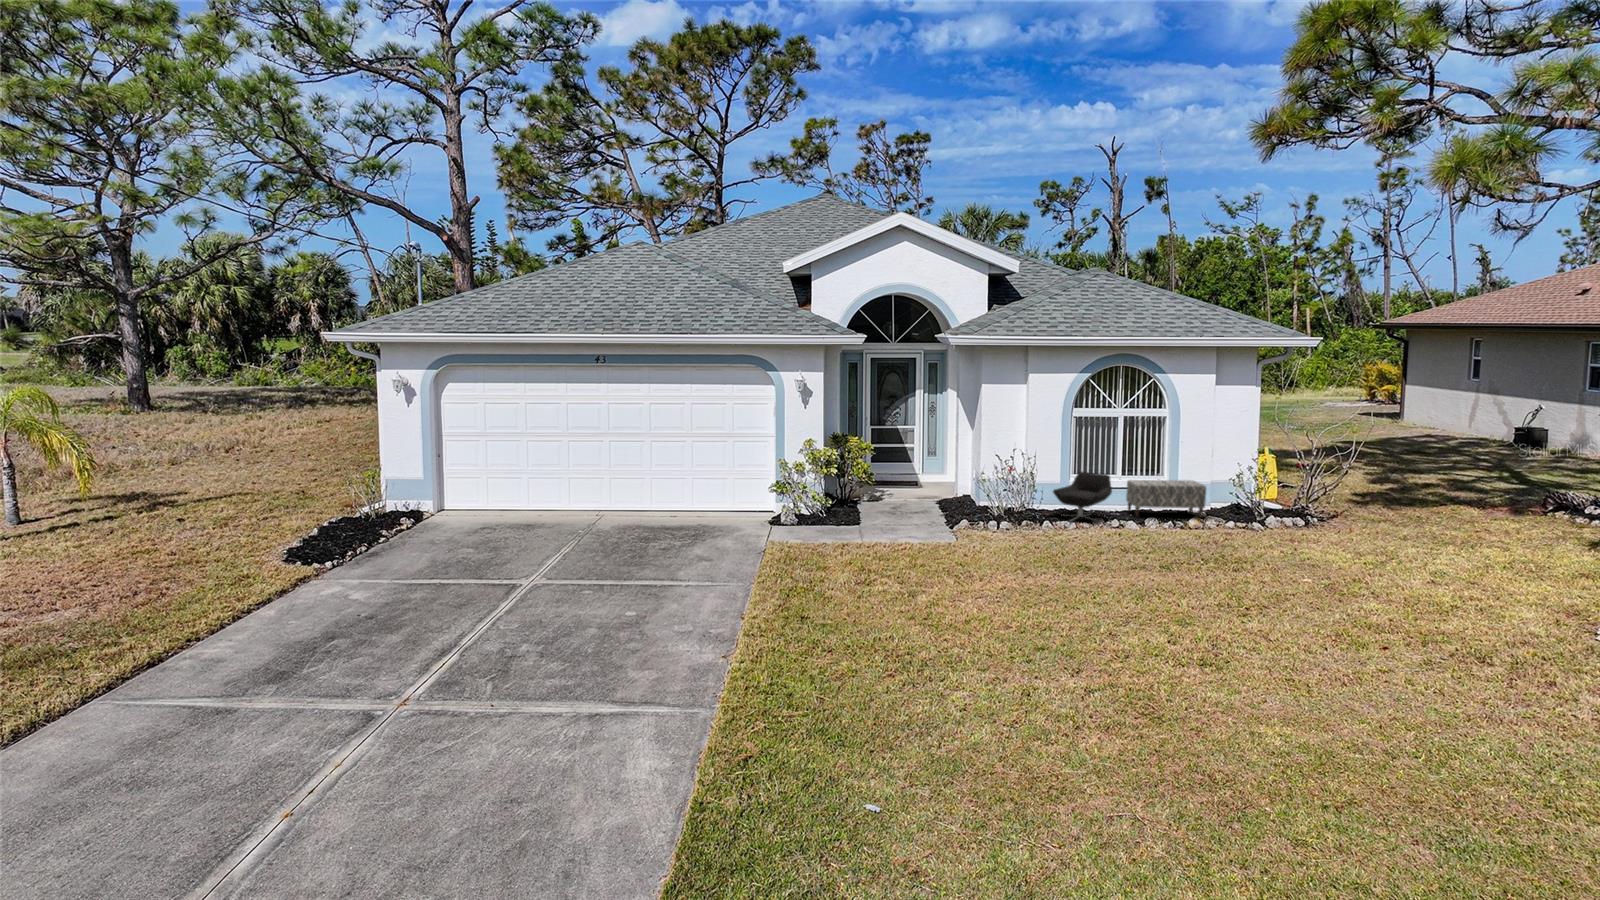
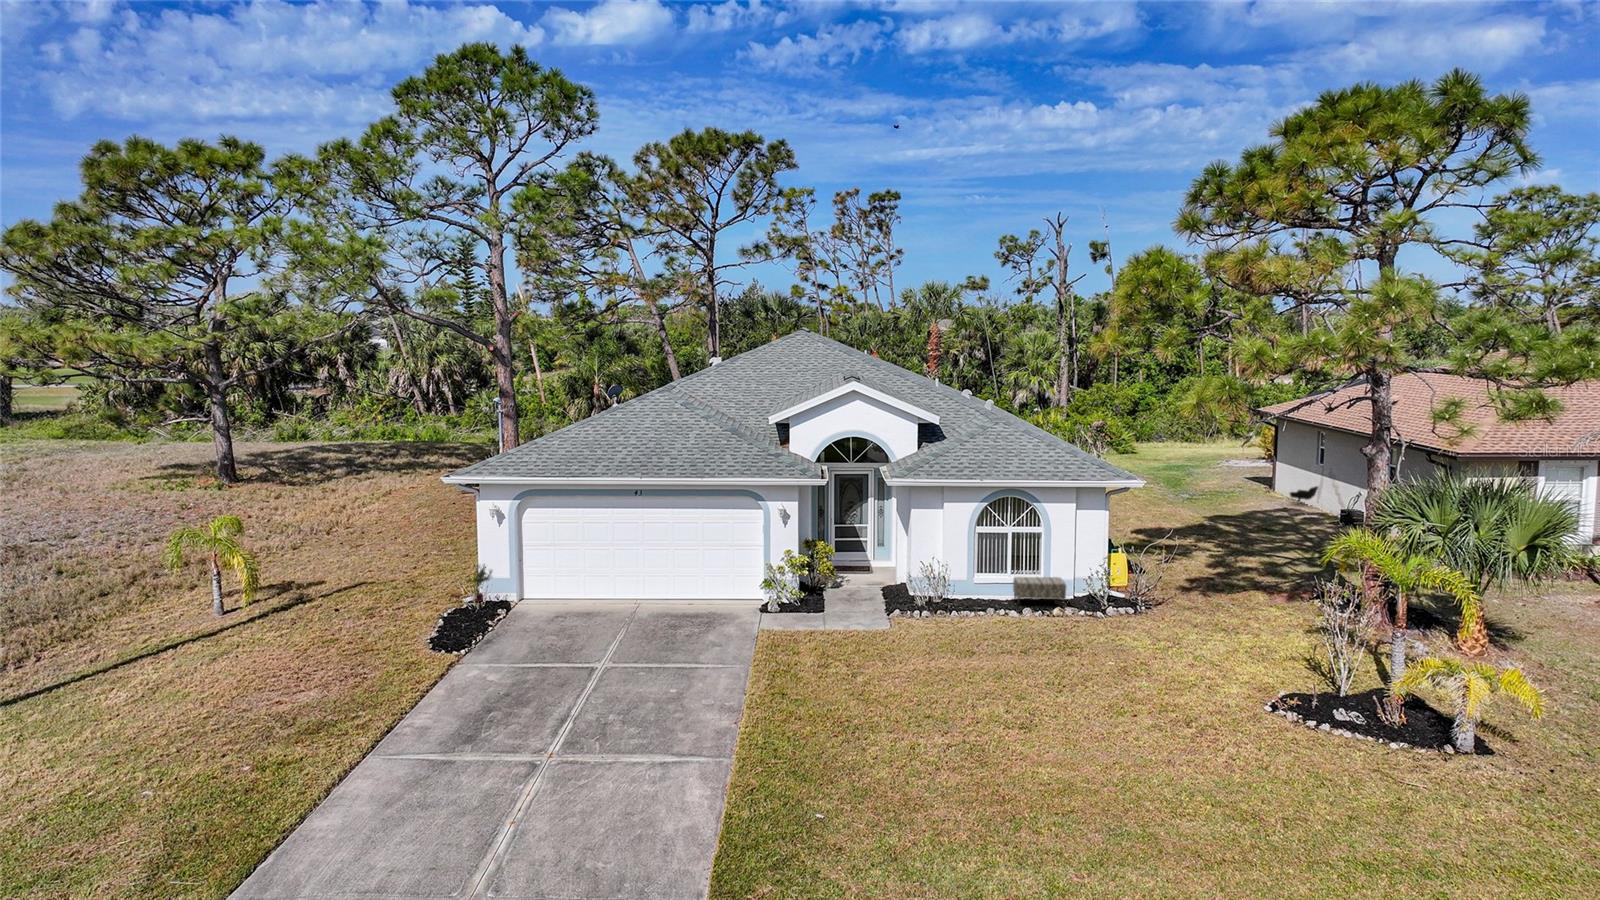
potted tree: none [359,460,400,514] -> present [465,565,492,602]
lounge chair: present [1053,472,1112,520] -> present [1290,486,1318,503]

